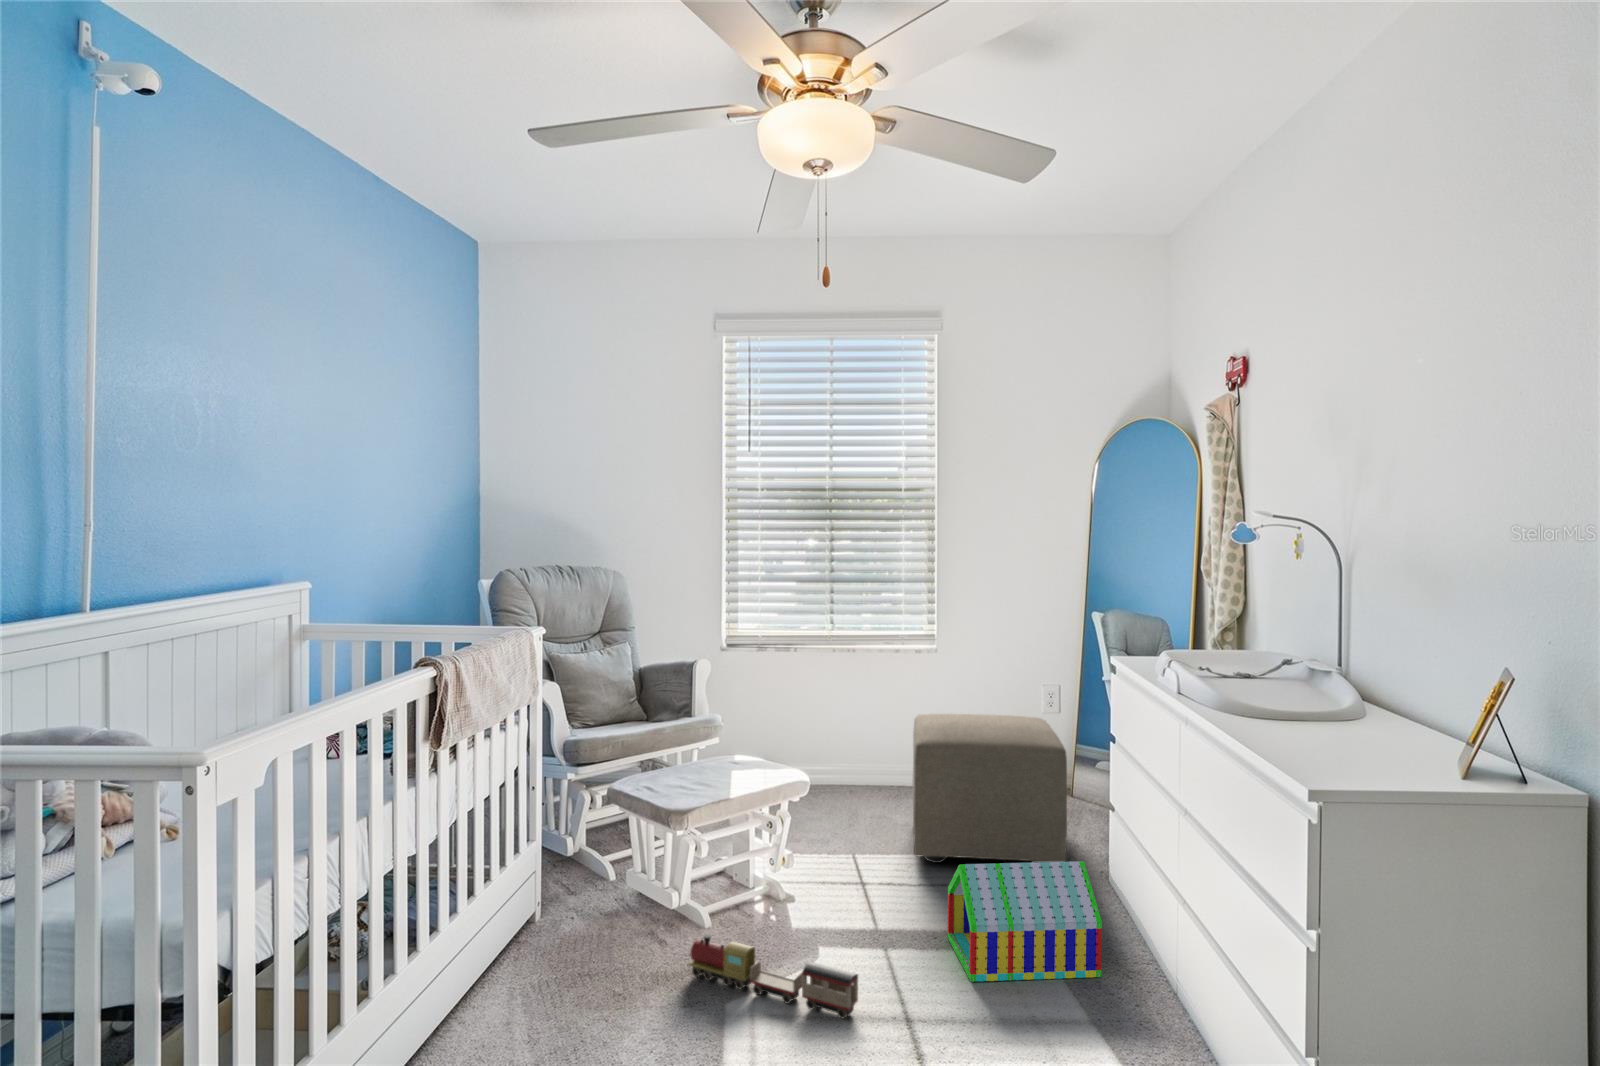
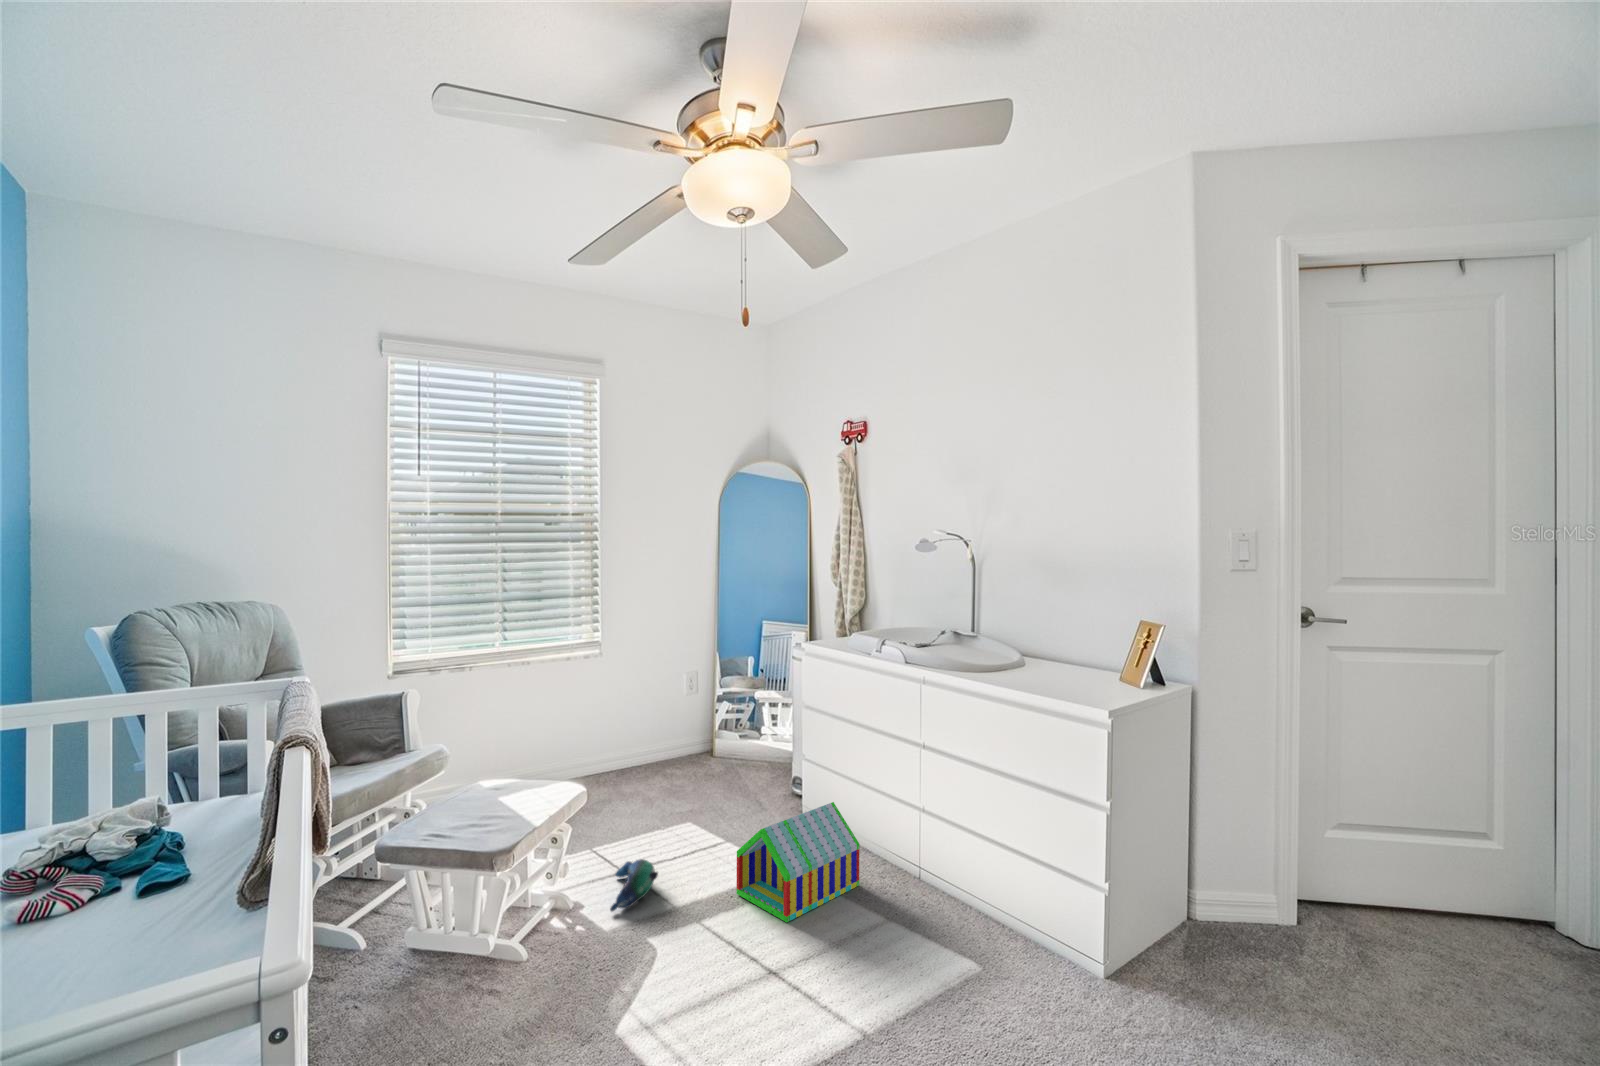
ottoman: present [912,714,1067,863] -> none [614,699,764,836]
plush toy: none [811,872,876,915] -> present [610,859,658,912]
toy train: present [688,934,858,1018] -> none [553,950,736,1015]

